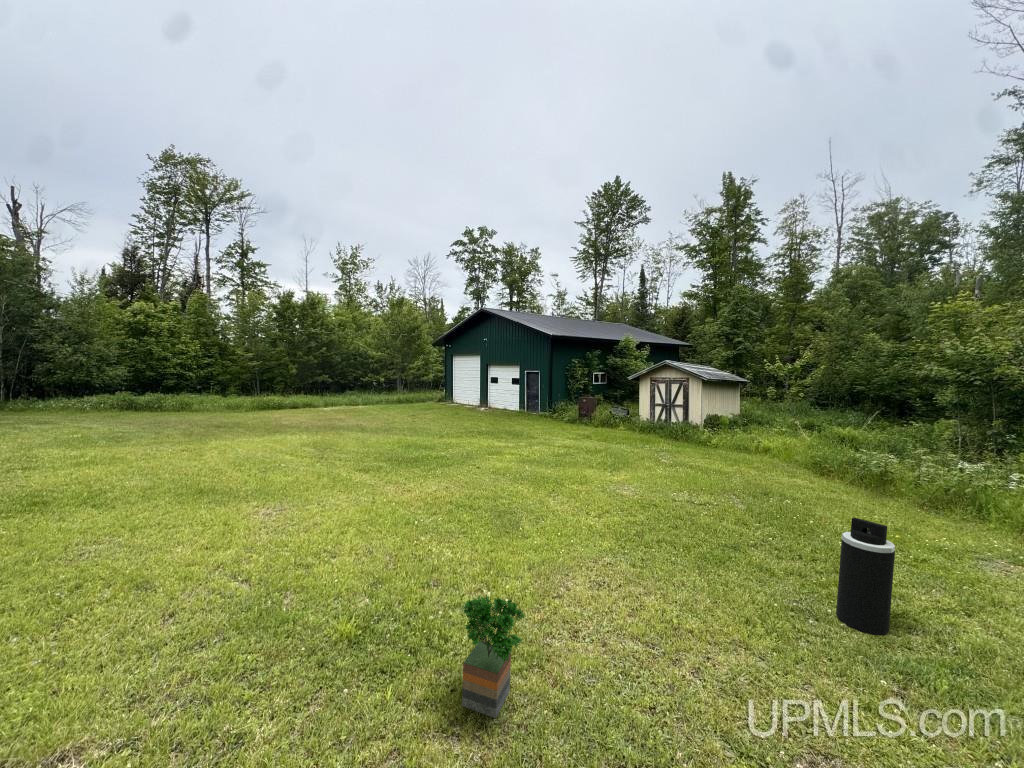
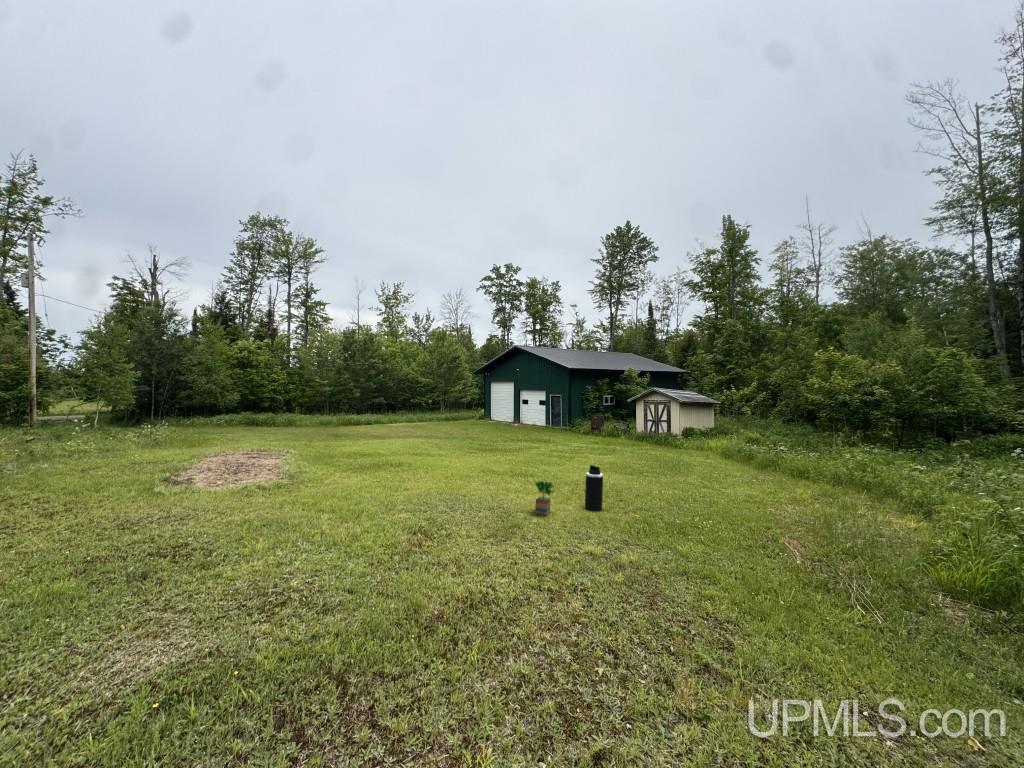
trash can: present [836,518,895,635] -> present [585,465,603,511]

